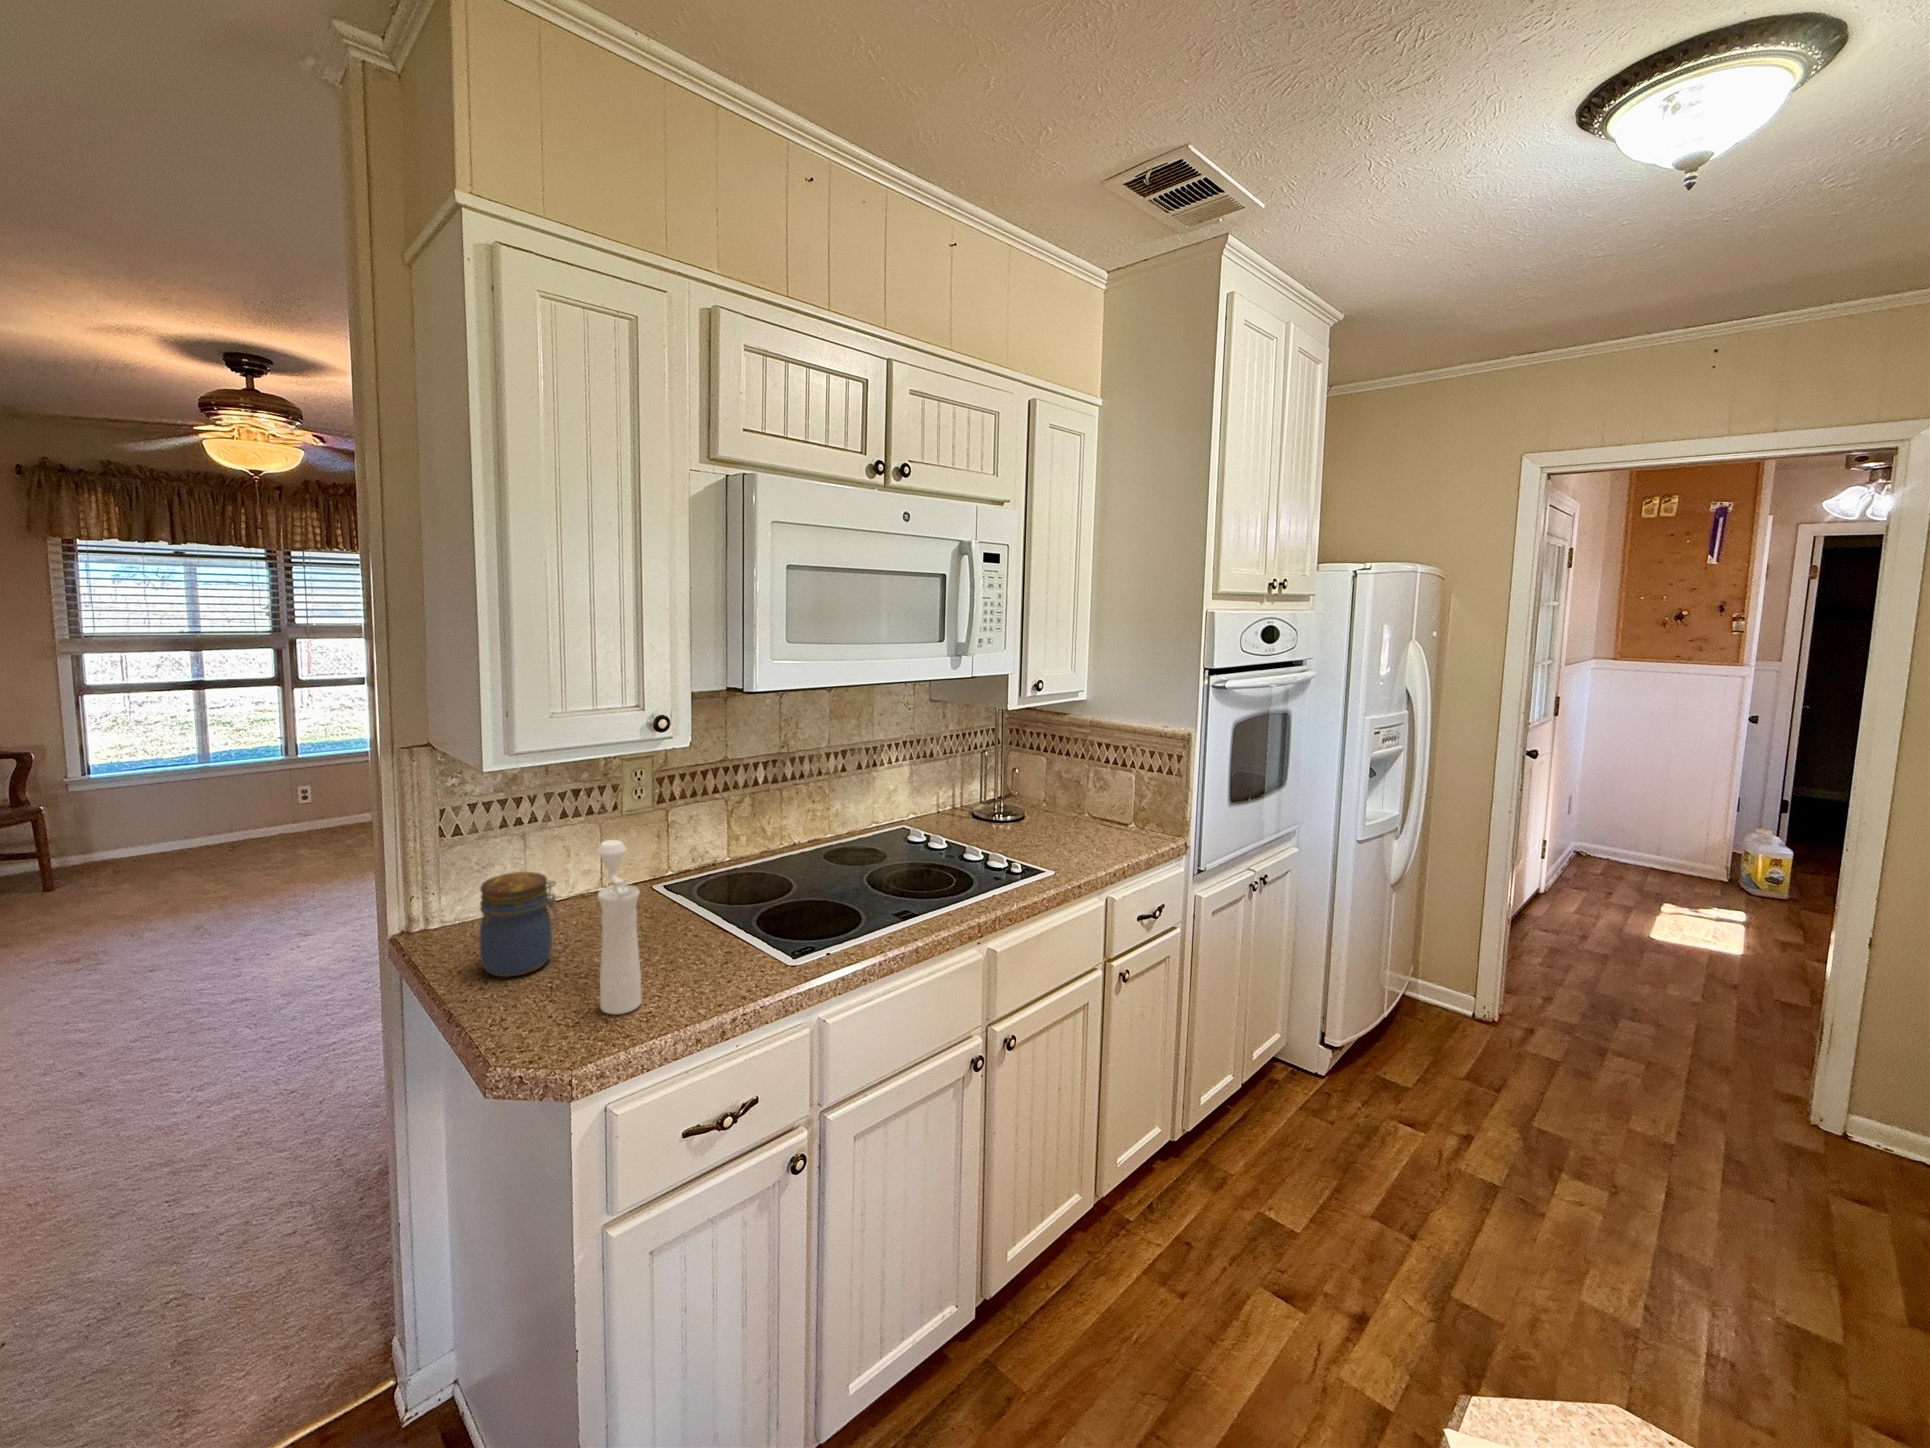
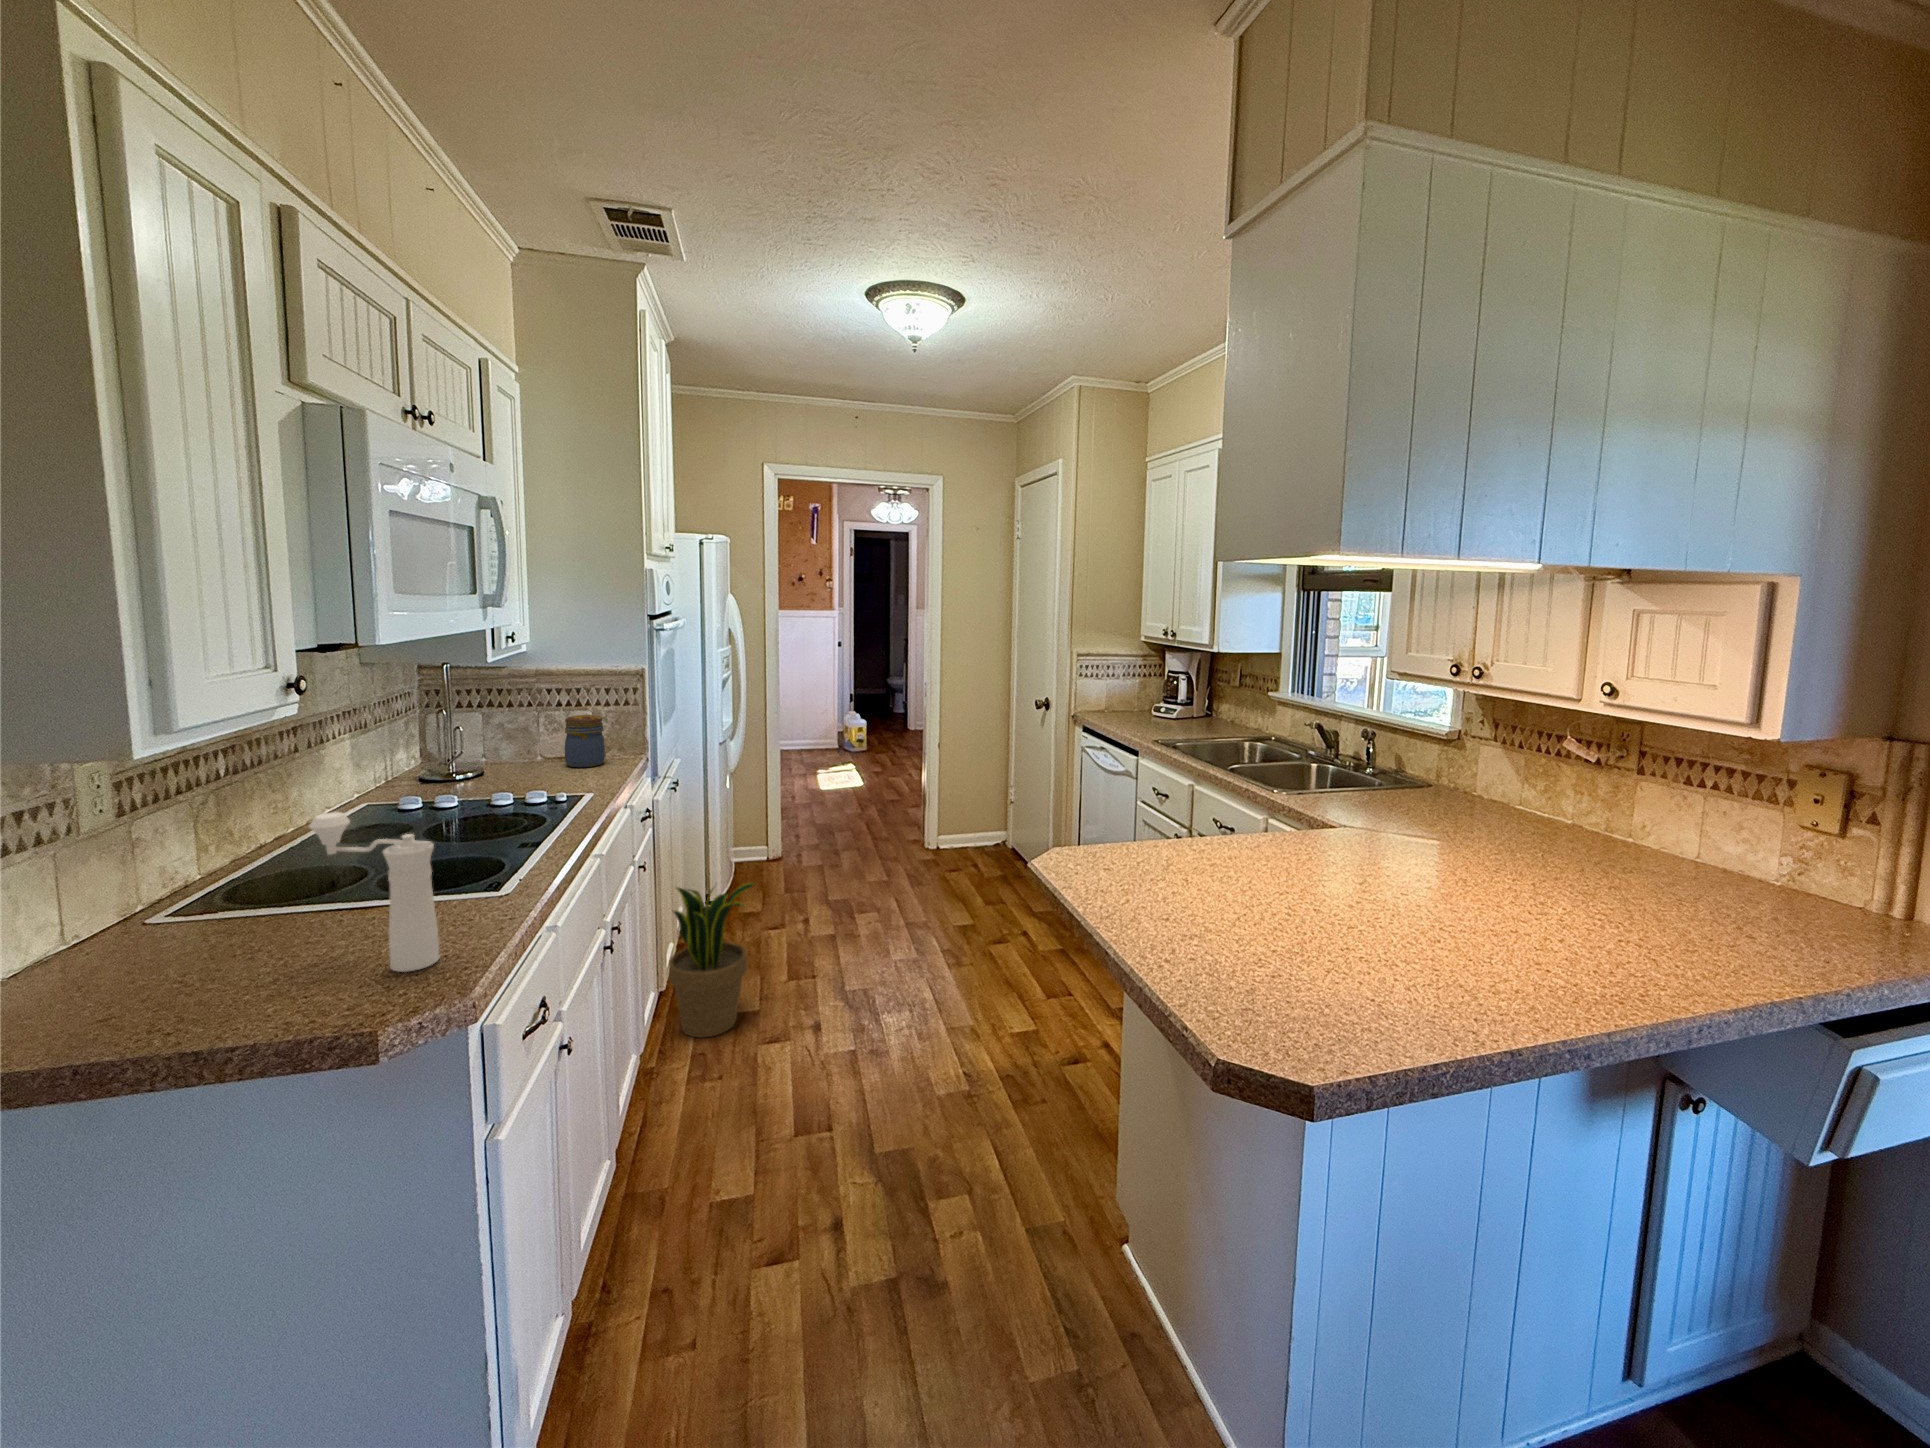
jar: present [479,872,558,977] -> present [565,715,605,767]
potted plant: none [1178,1011,1298,1234] -> present [669,883,754,1038]

